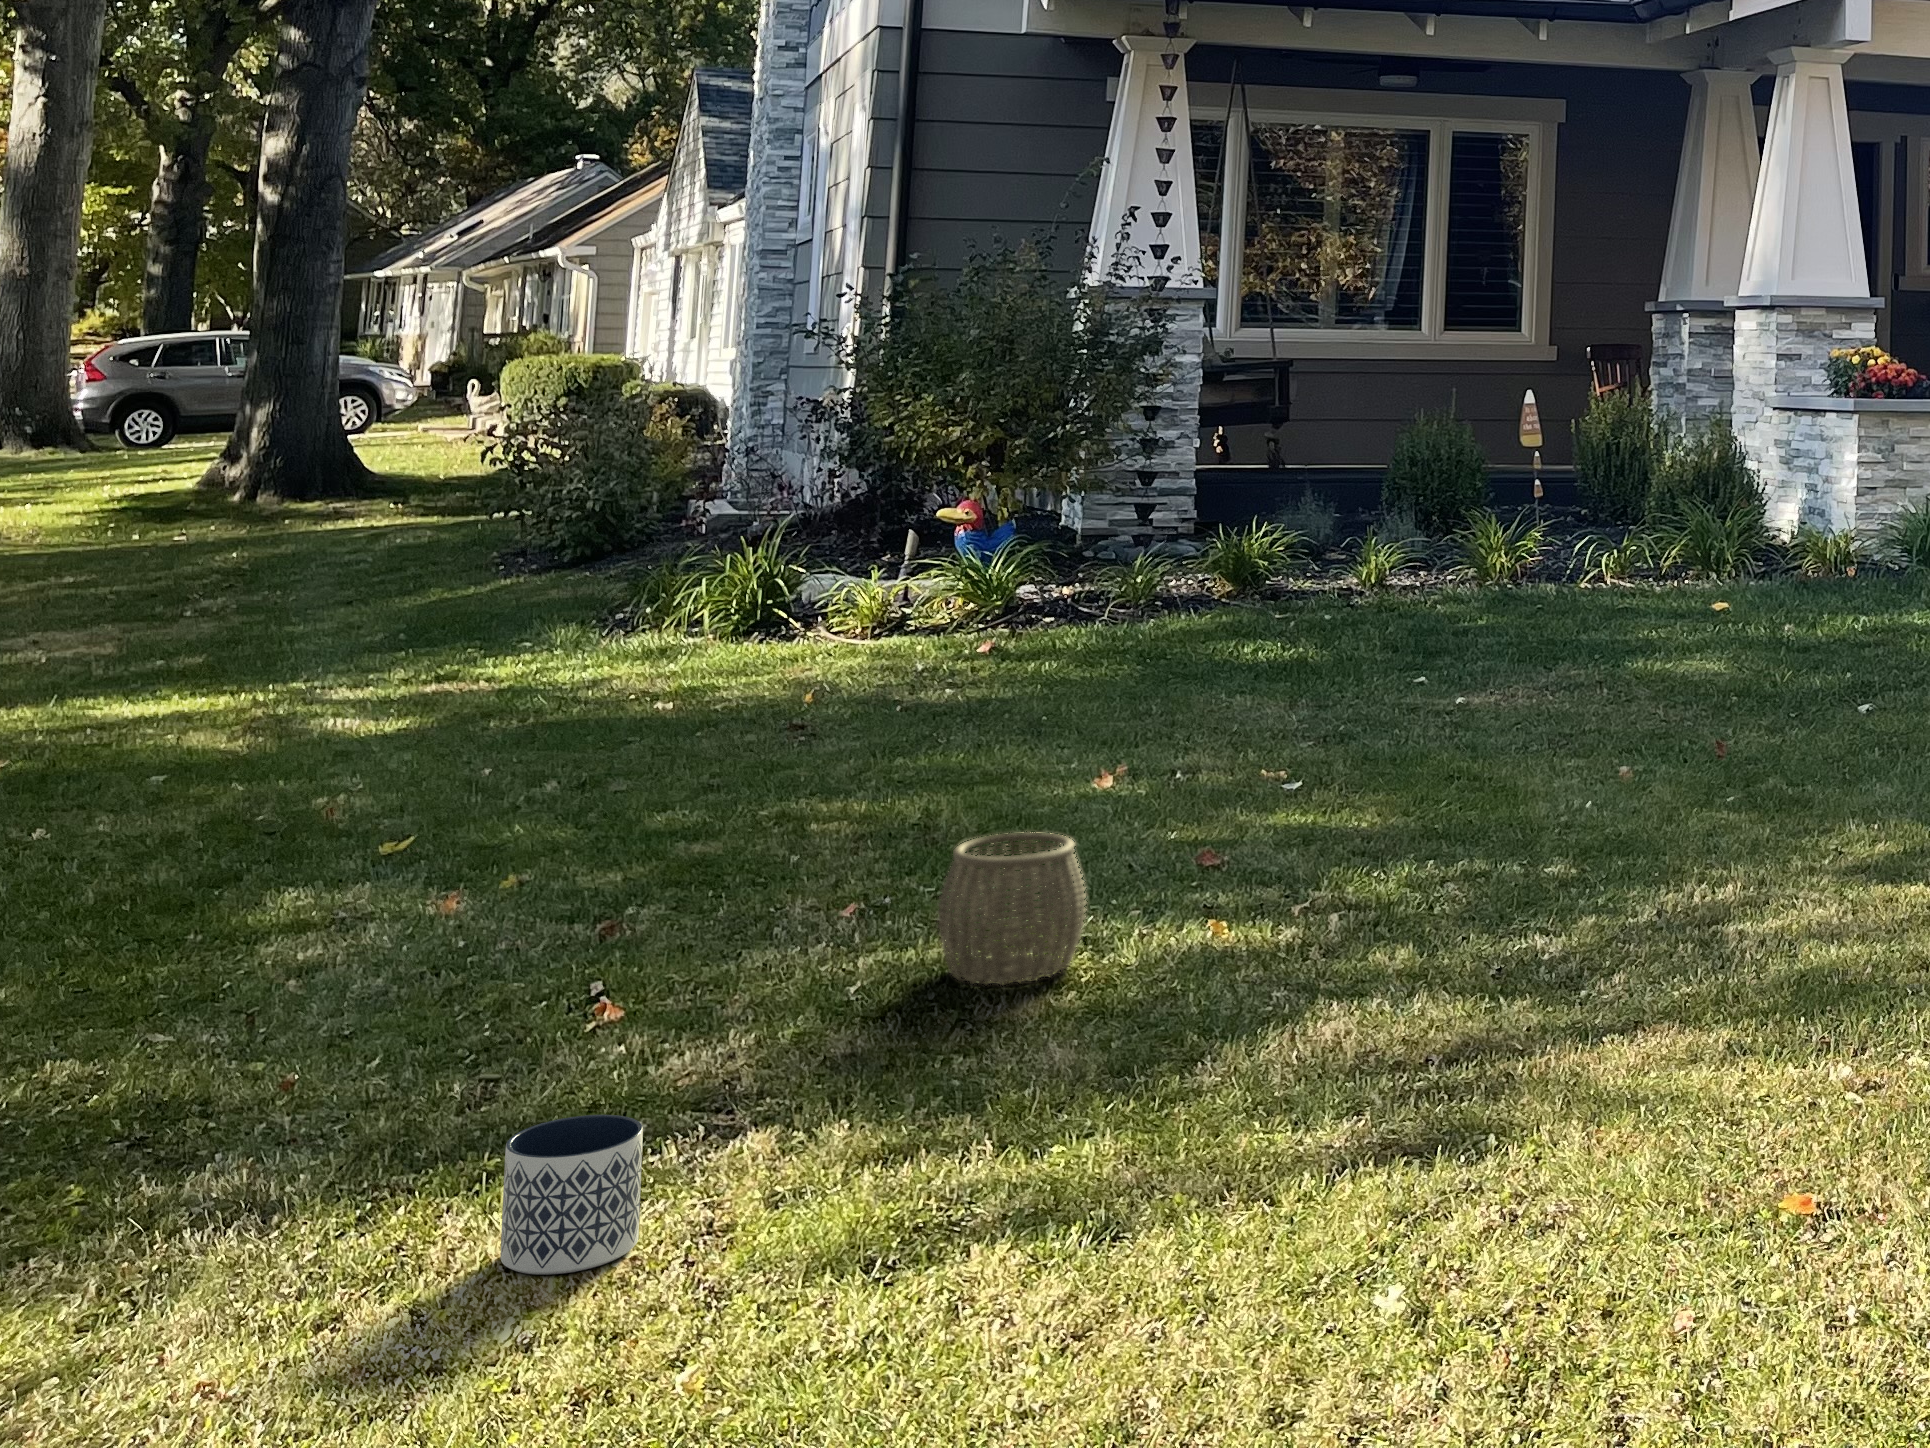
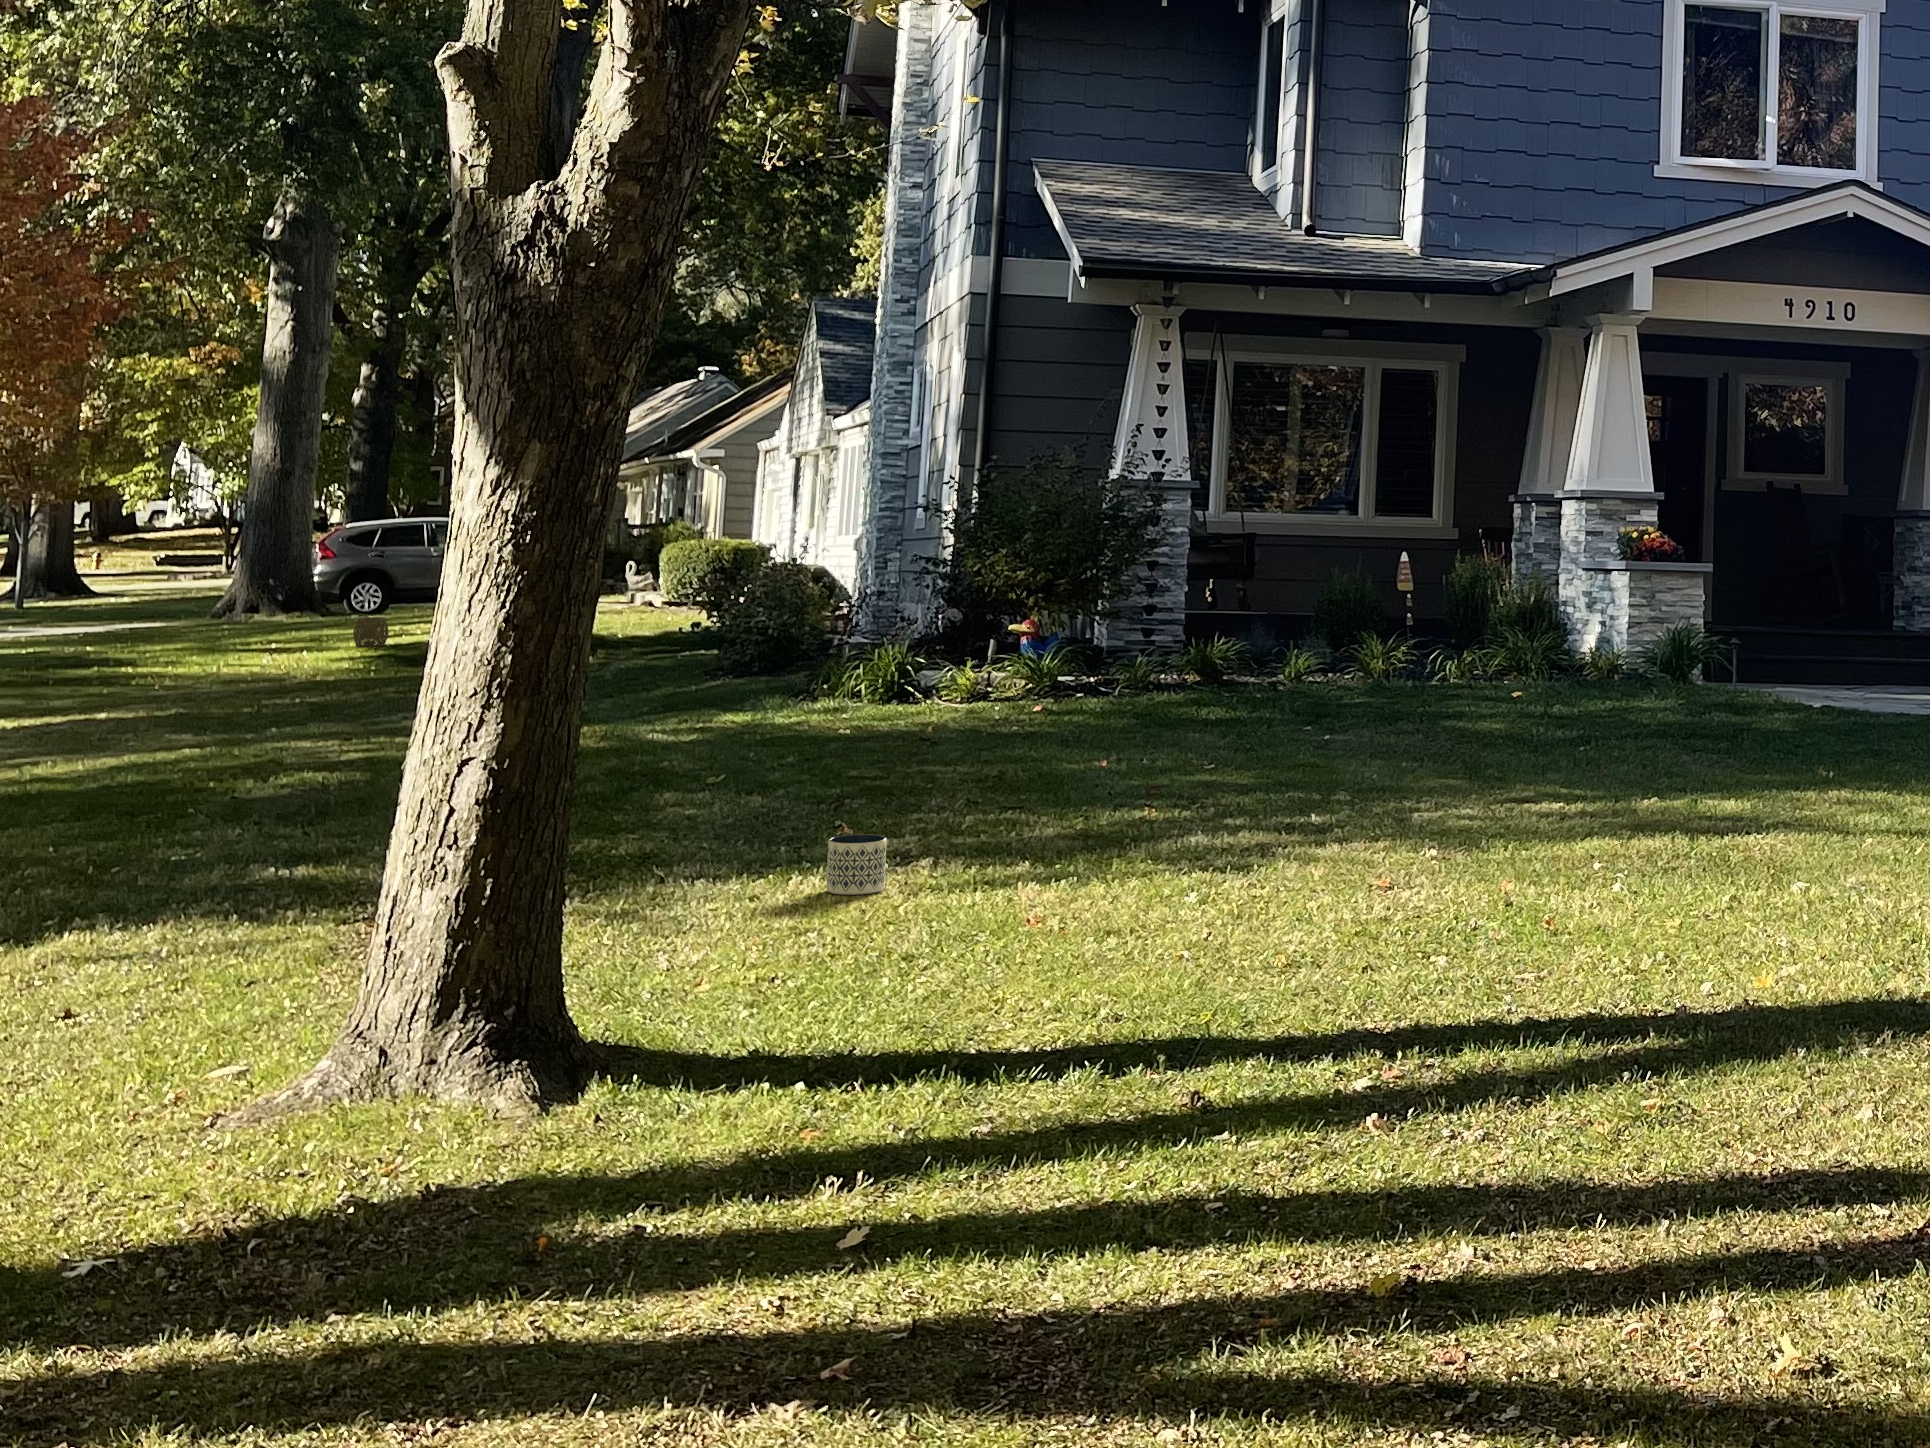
woven basket: present [938,832,1086,985] -> present [353,617,389,647]

